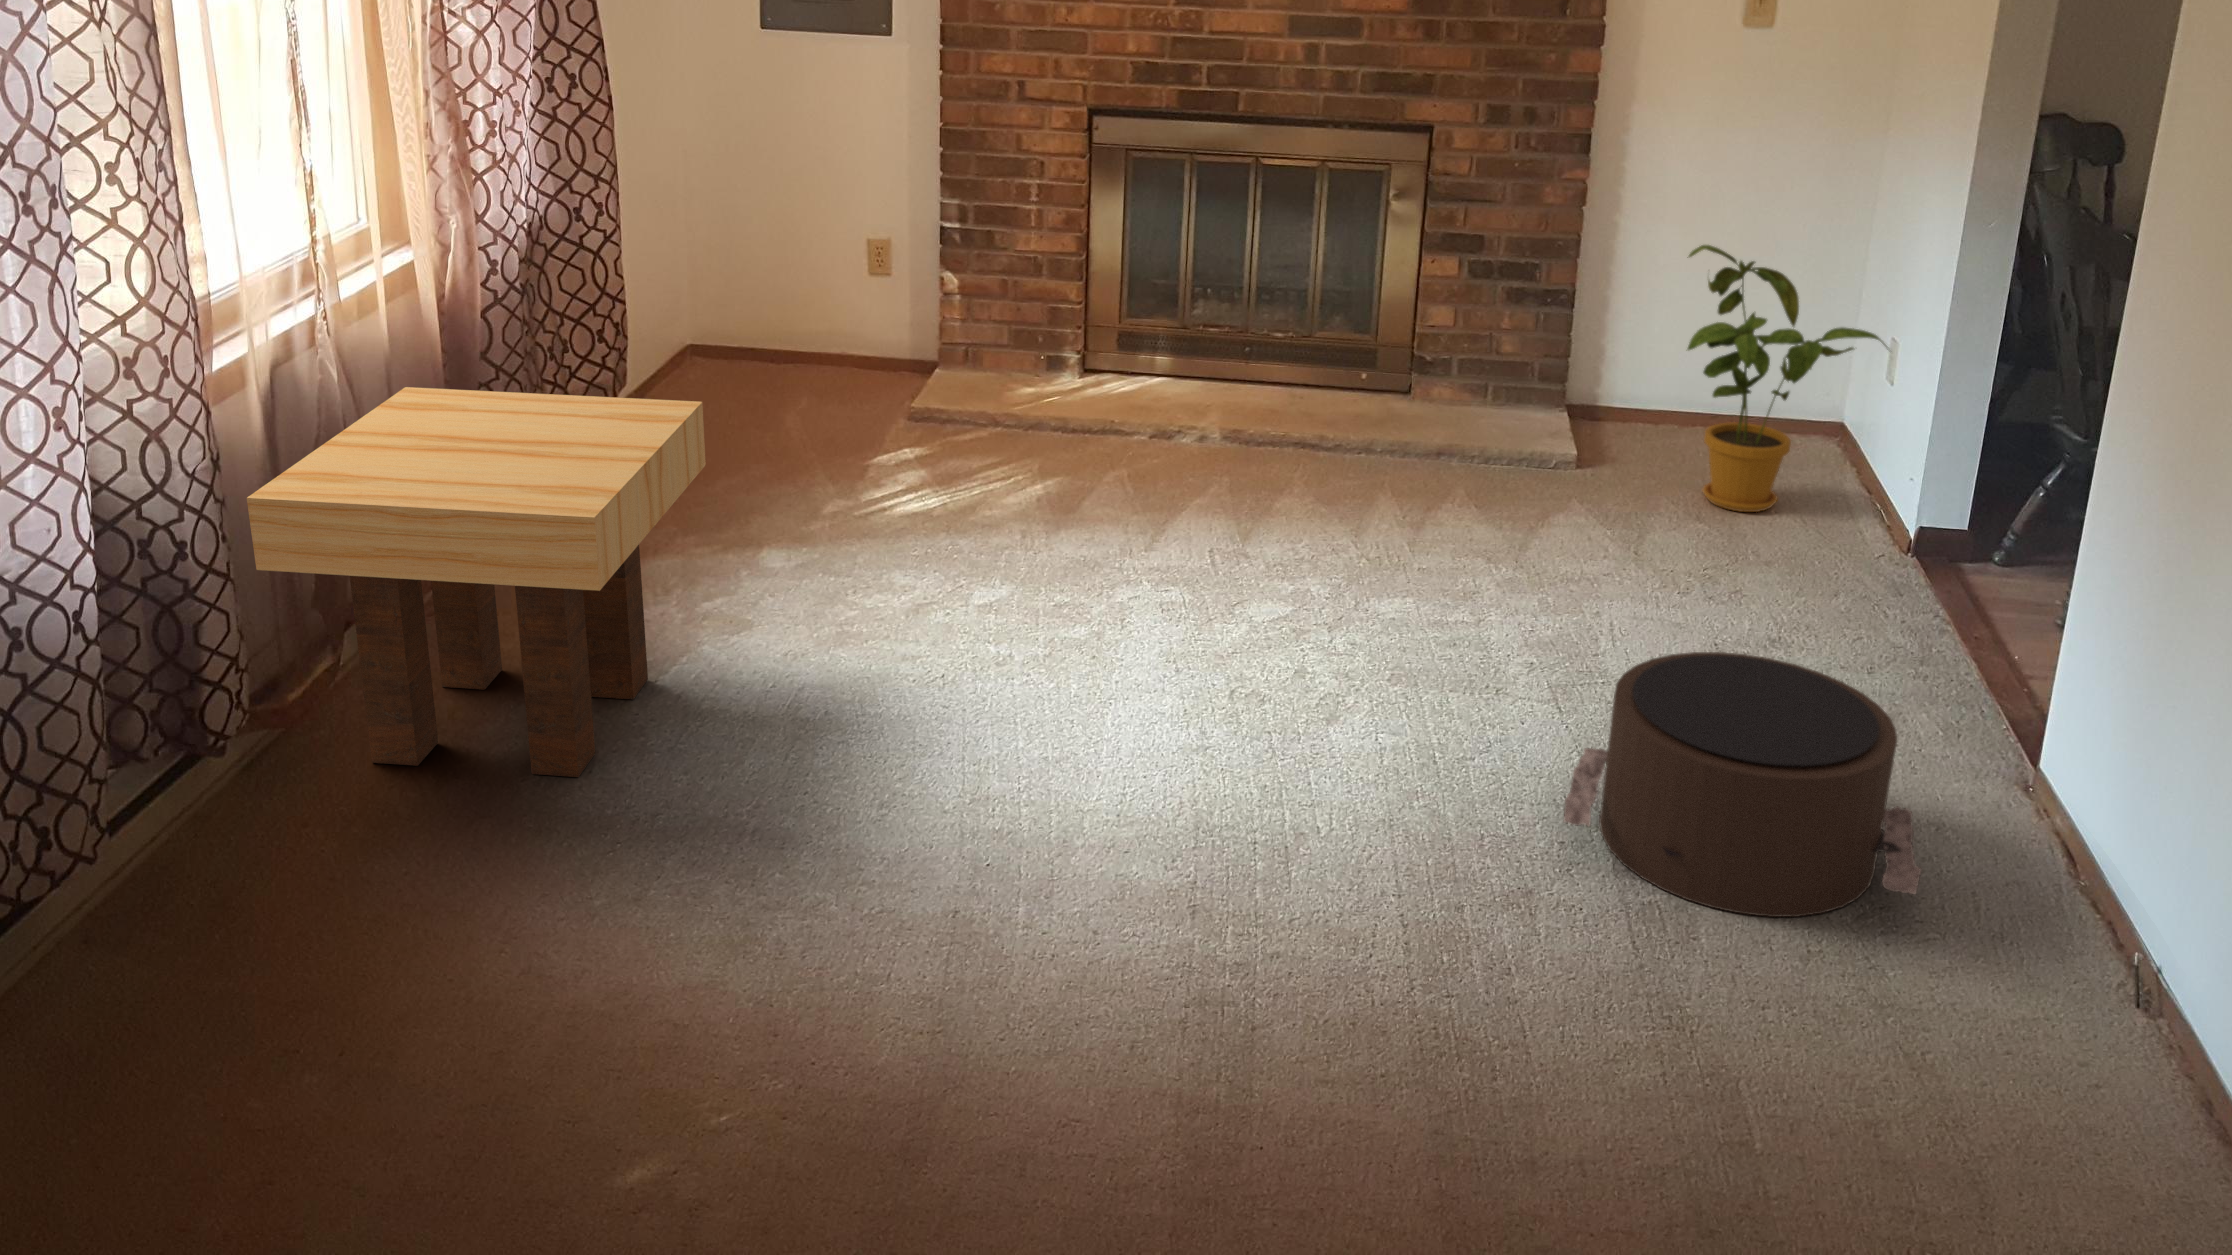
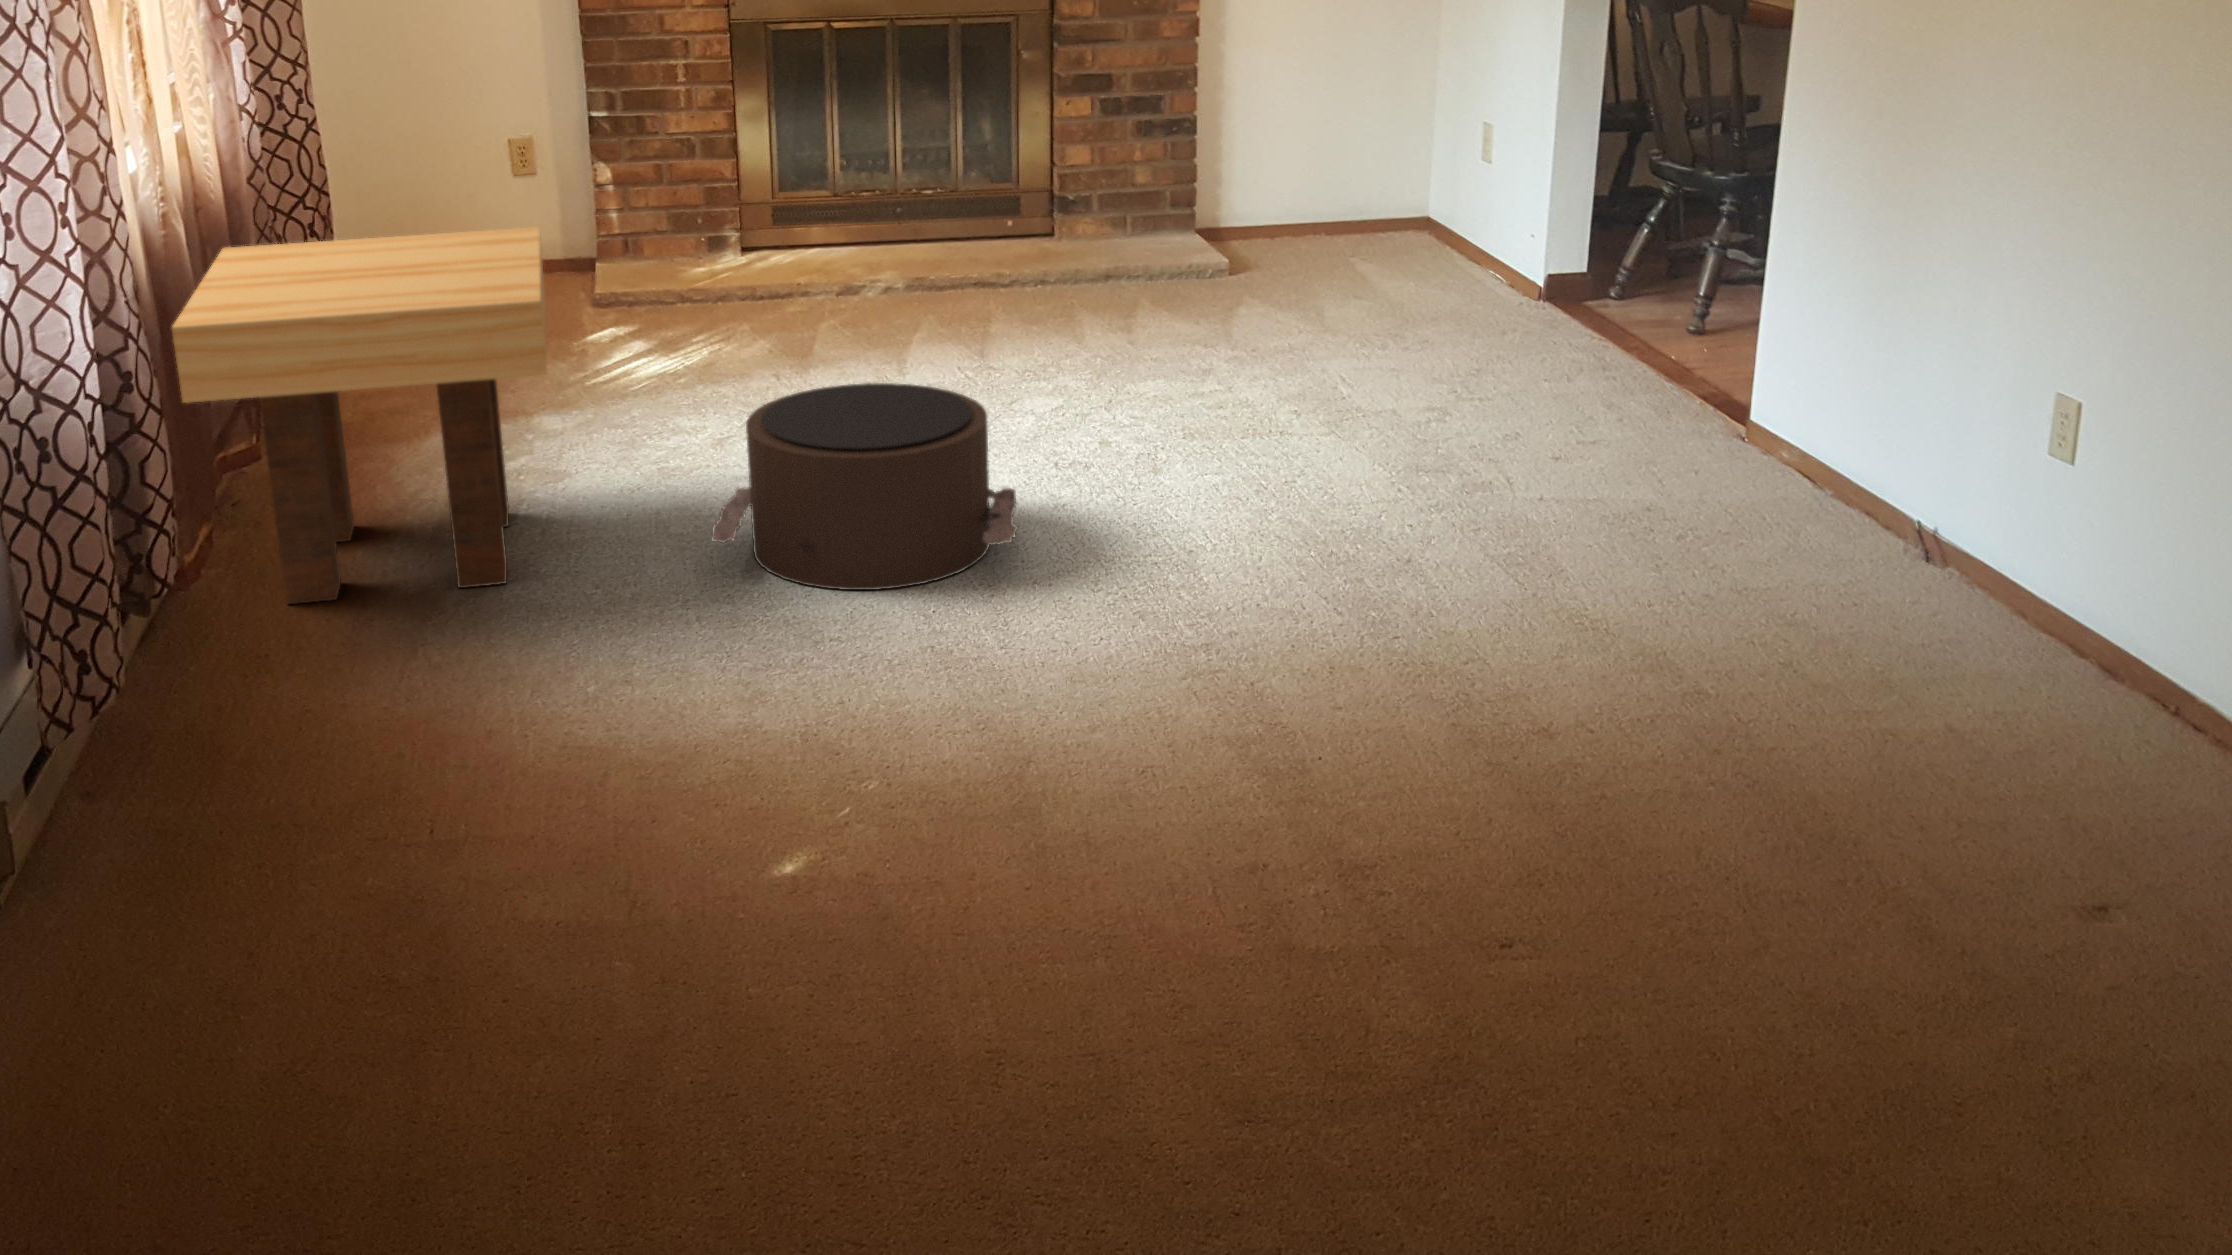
house plant: present [1688,245,1887,512] -> none [1312,48,1495,282]
pouf: present [1564,652,1921,917] -> present [711,383,1018,590]

